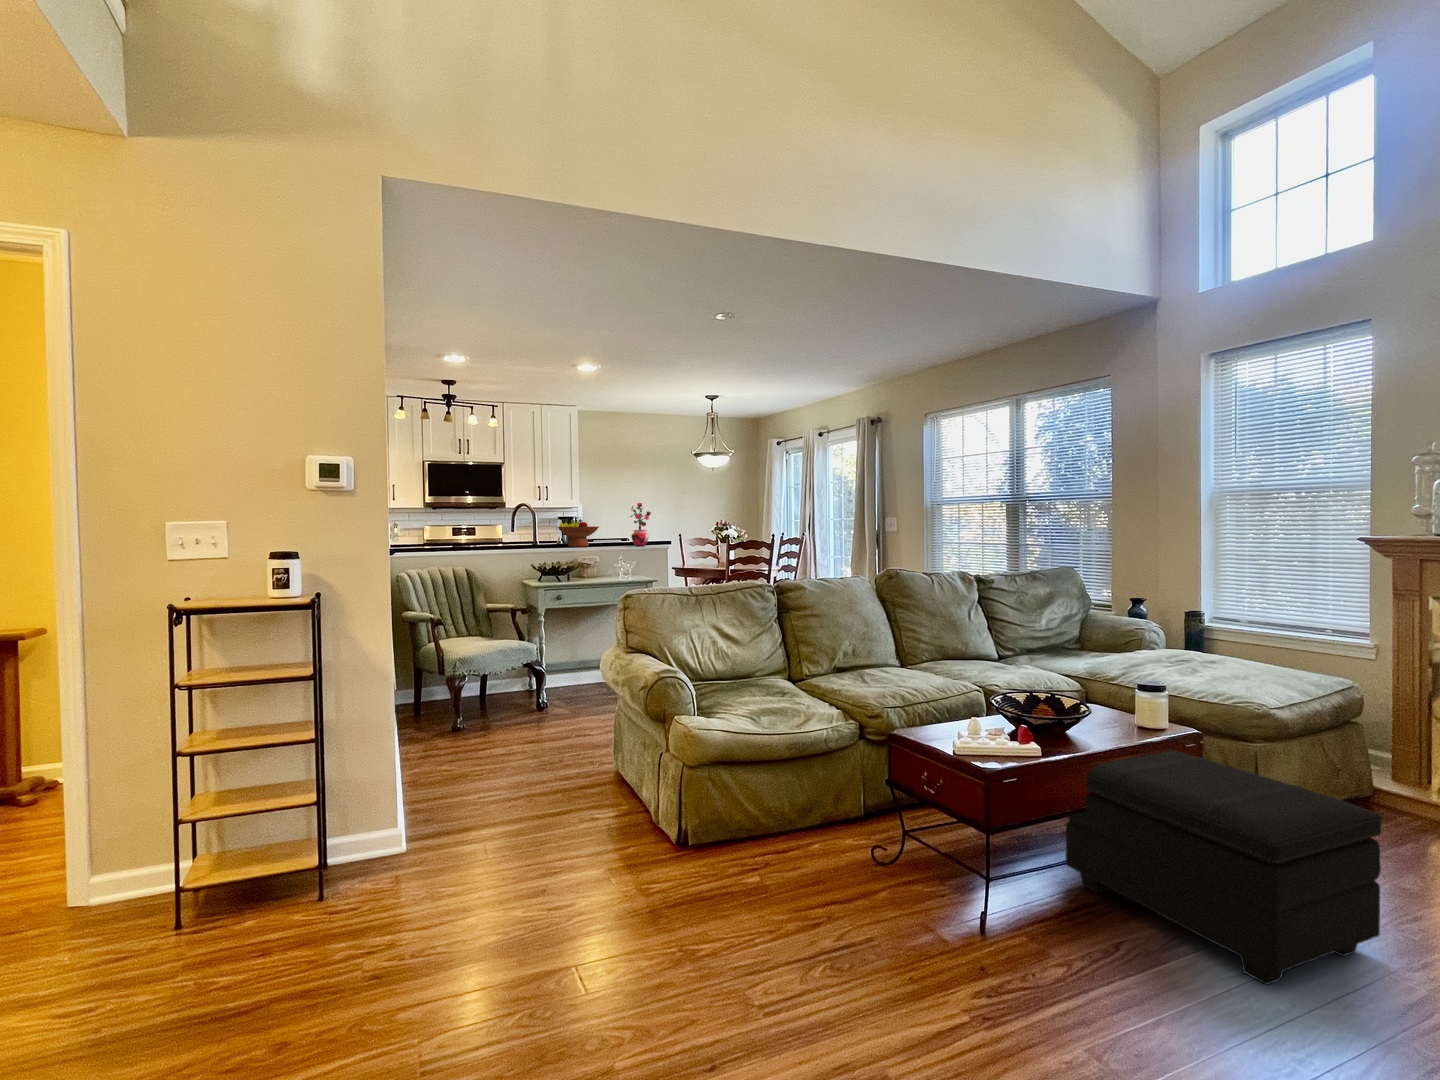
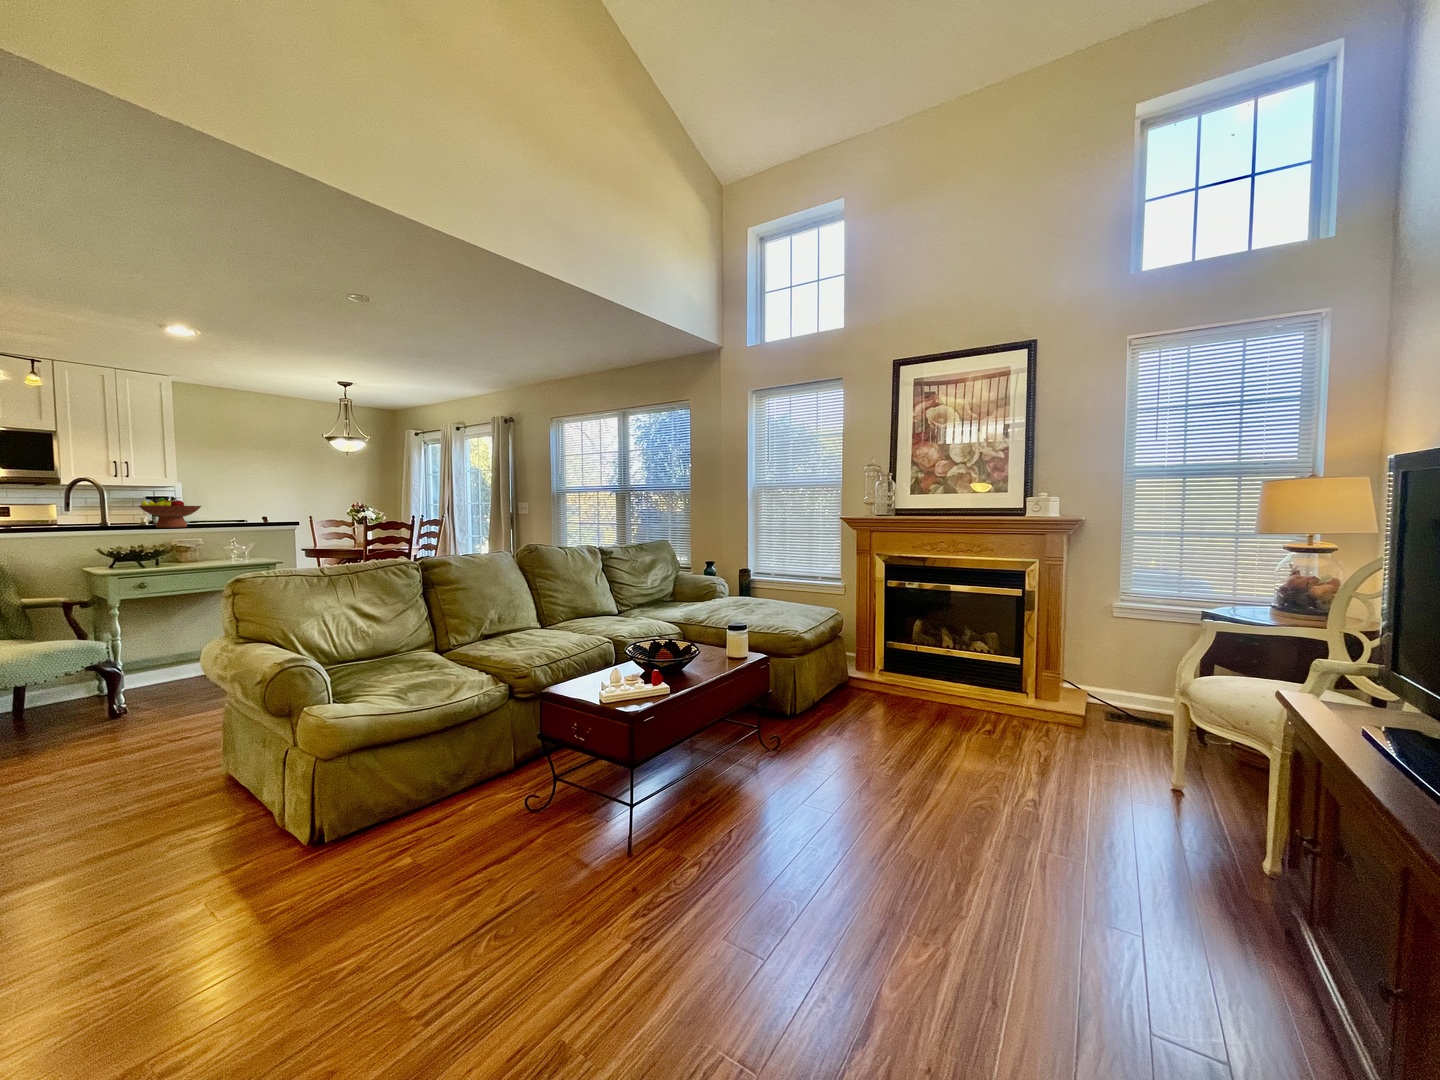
potted plant: present [630,503,651,546] -> none [240,480,273,527]
footstool: present [1066,751,1381,984] -> none [683,671,871,830]

